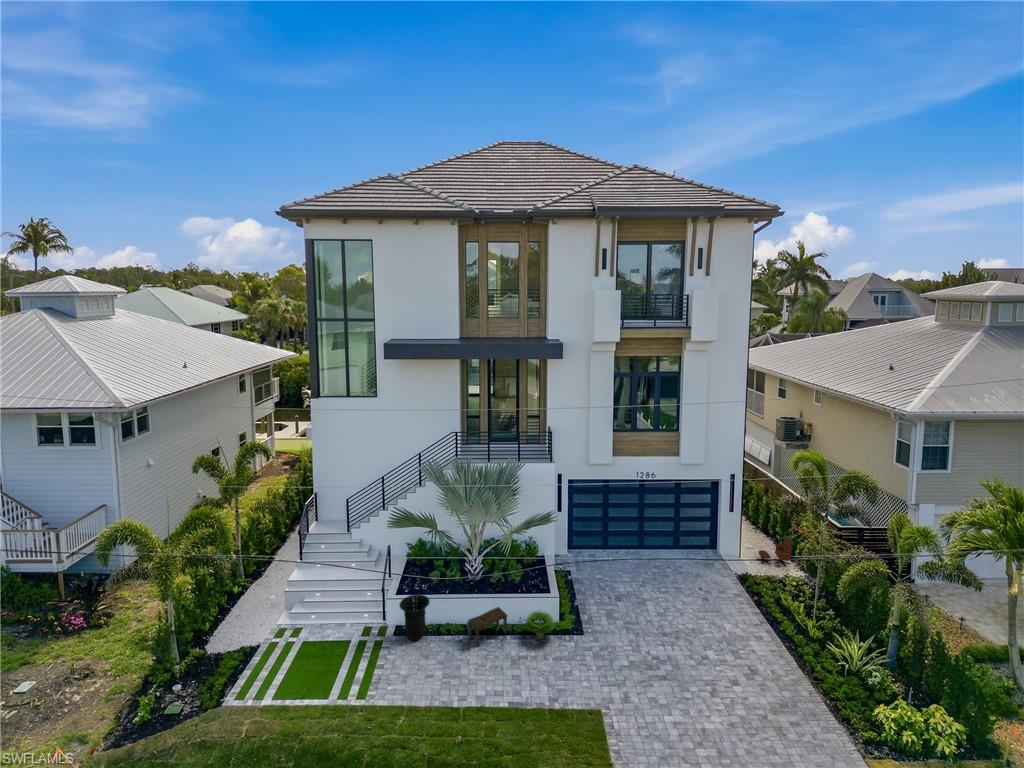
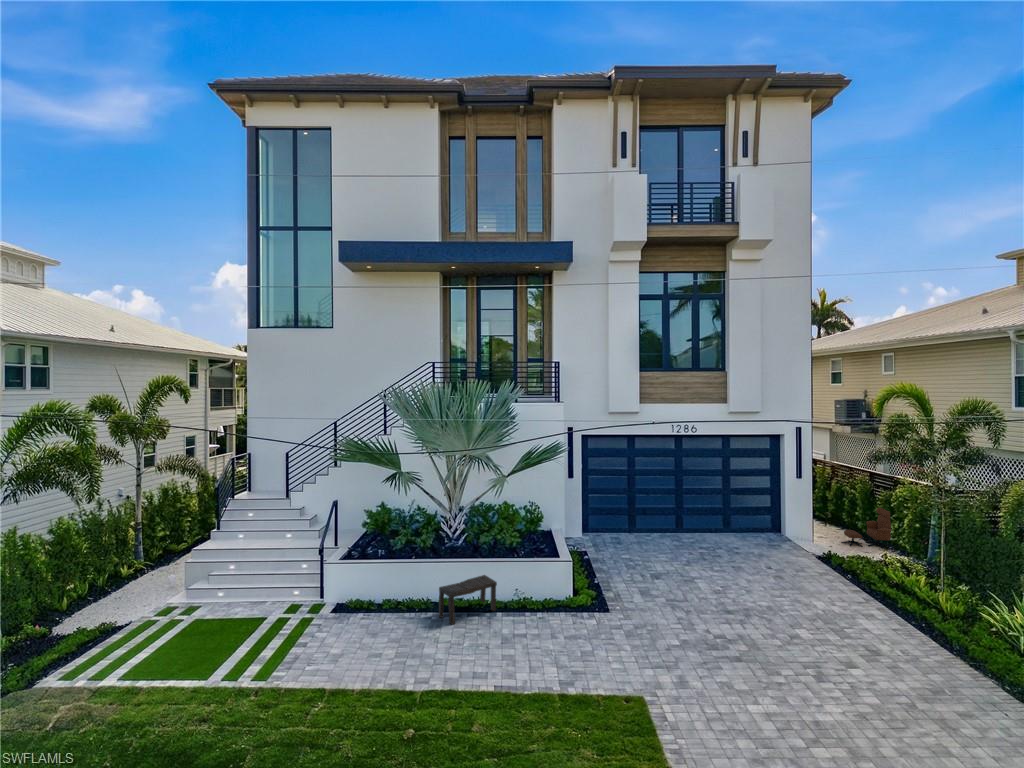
trash can: present [400,594,429,641] -> none [338,554,384,619]
potted plant: present [526,611,554,639] -> none [521,574,567,617]

